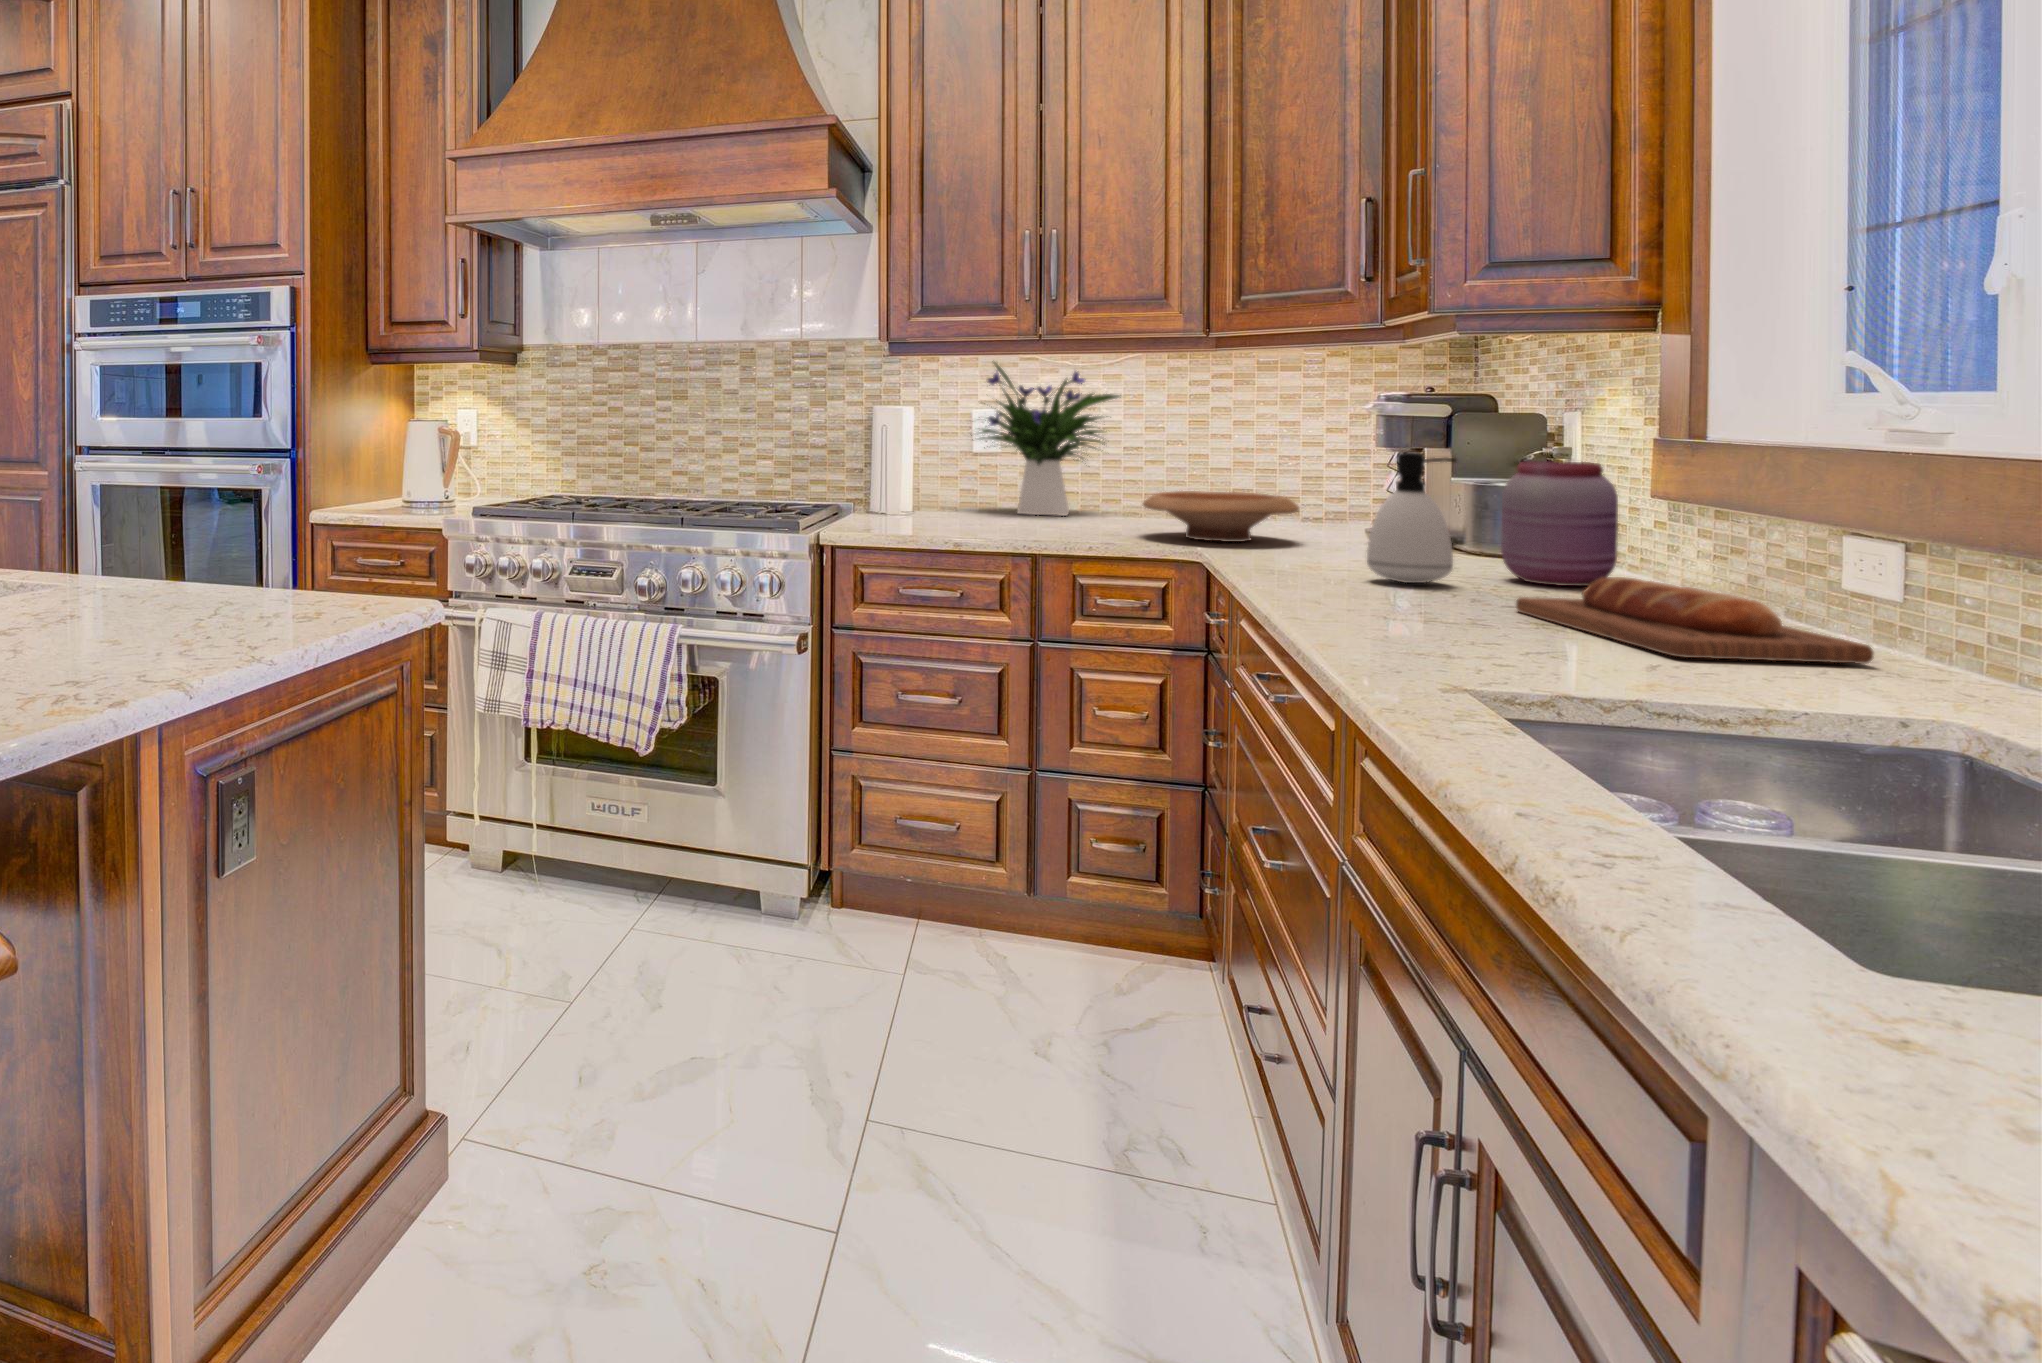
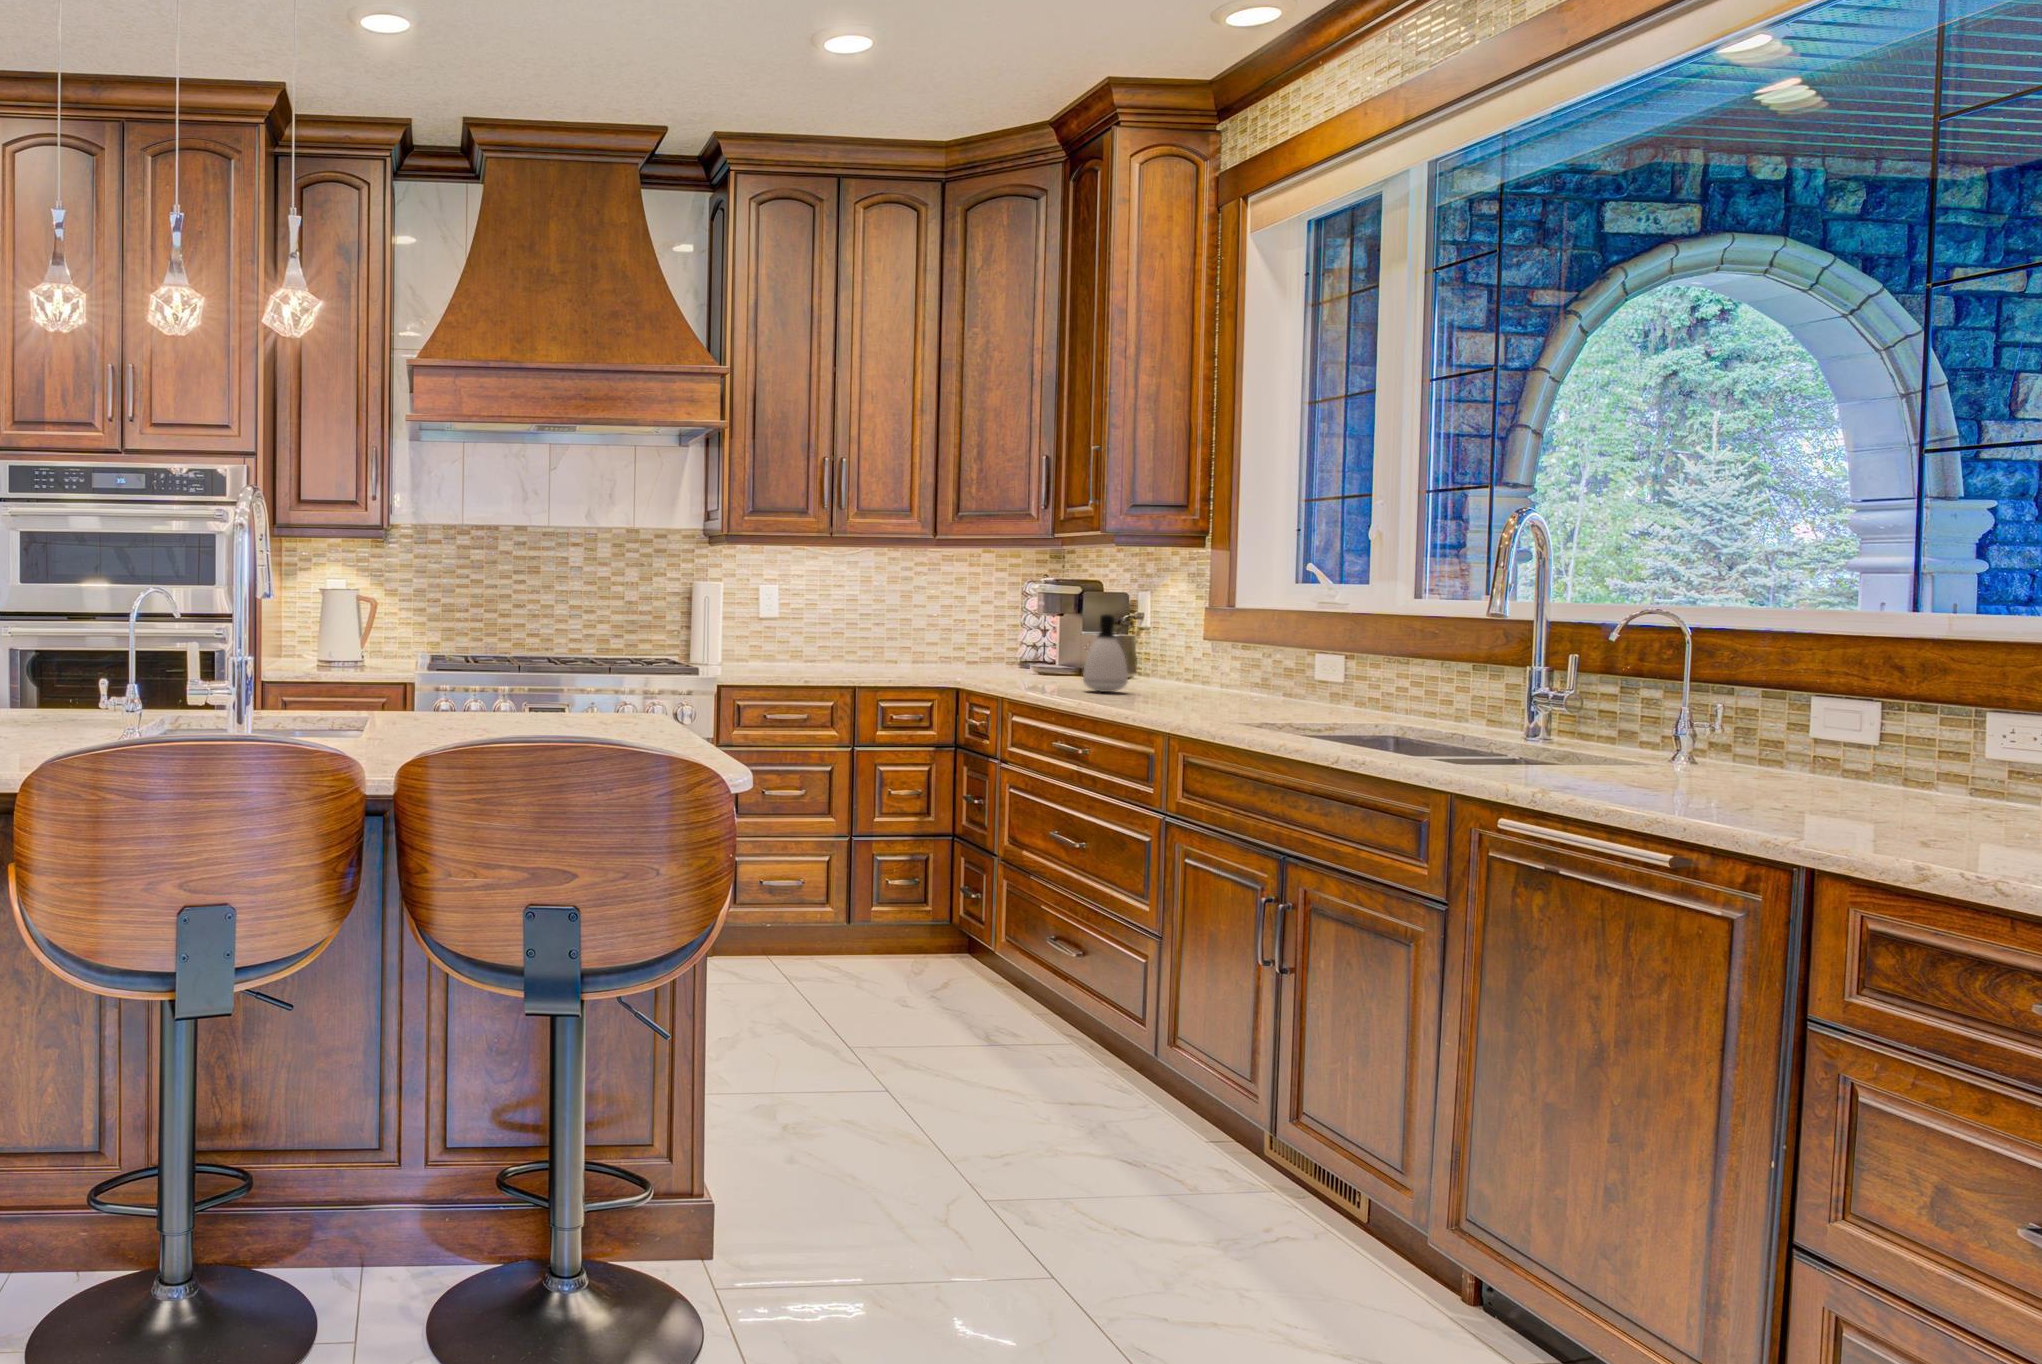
flower arrangement: present [971,363,1121,516] -> none [756,550,864,664]
jar: present [1501,461,1618,586] -> none [1138,620,1195,691]
wooden bowl: present [1143,491,1299,542] -> none [910,644,1005,676]
bread loaf: present [1516,577,1874,664] -> none [1178,680,1343,714]

